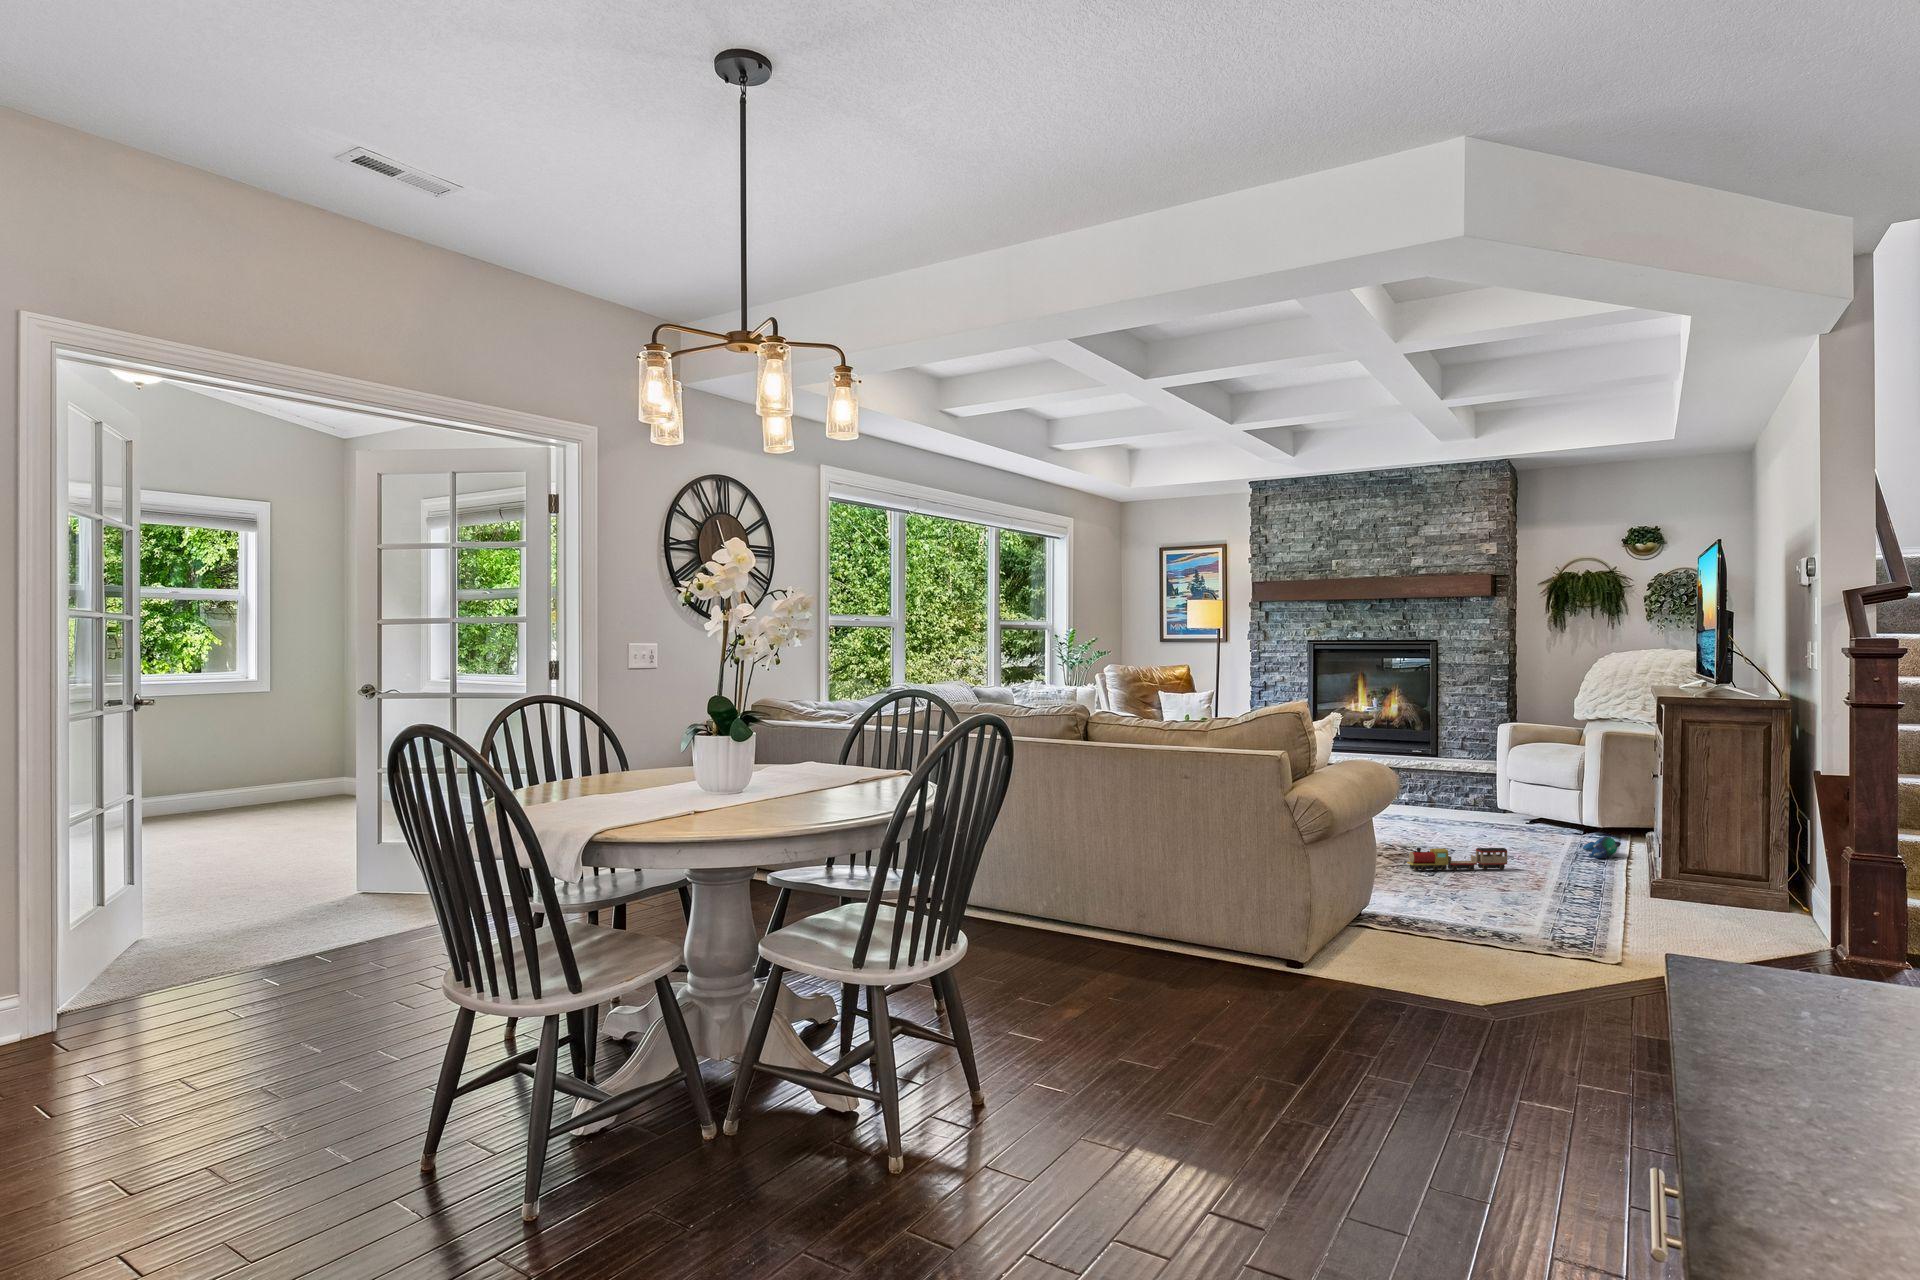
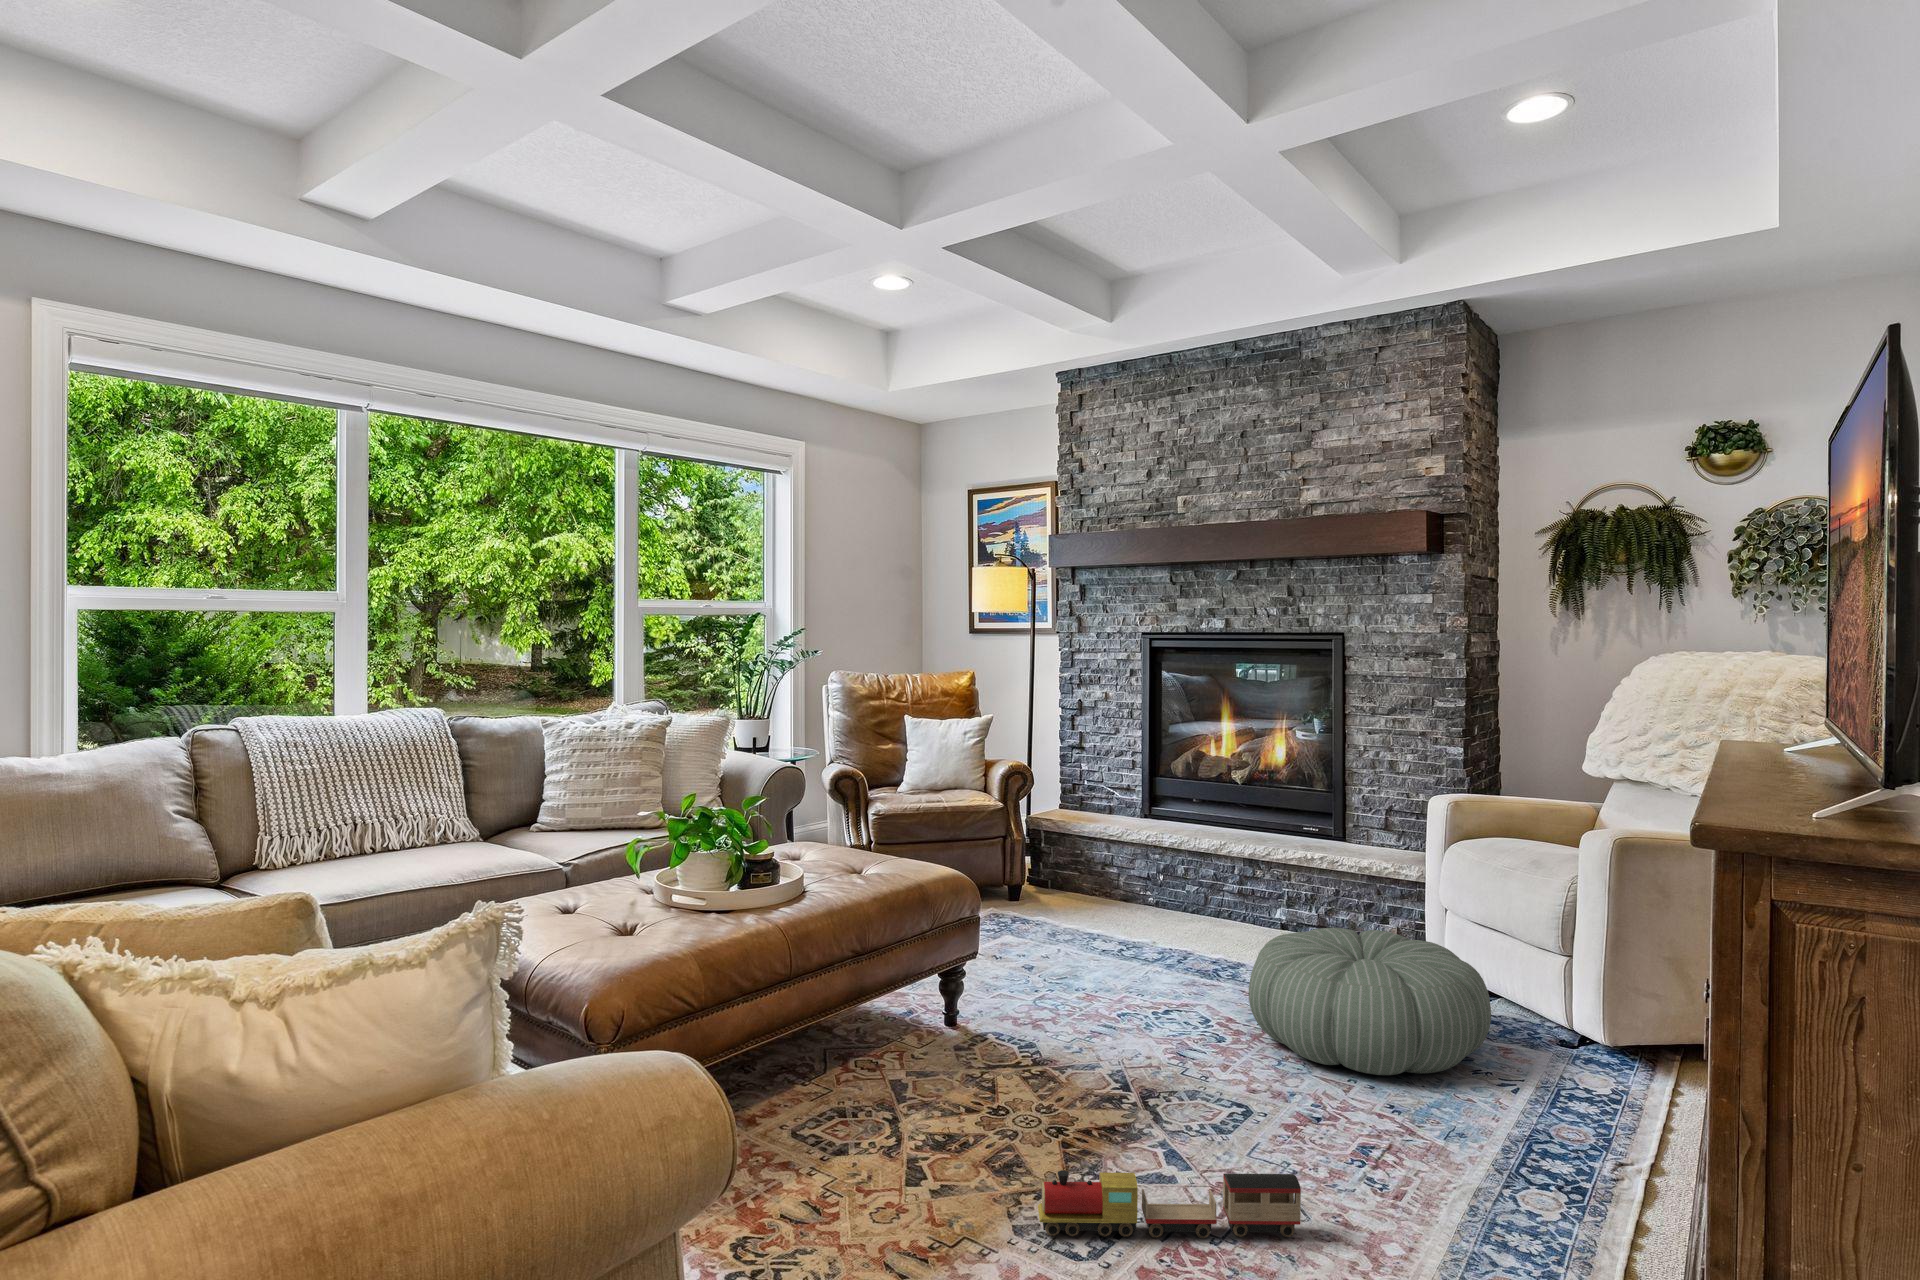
pouf: none [1432,784,1550,840] -> present [1249,928,1491,1075]
plush toy: present [1583,837,1621,859] -> none [1546,1107,1633,1176]

